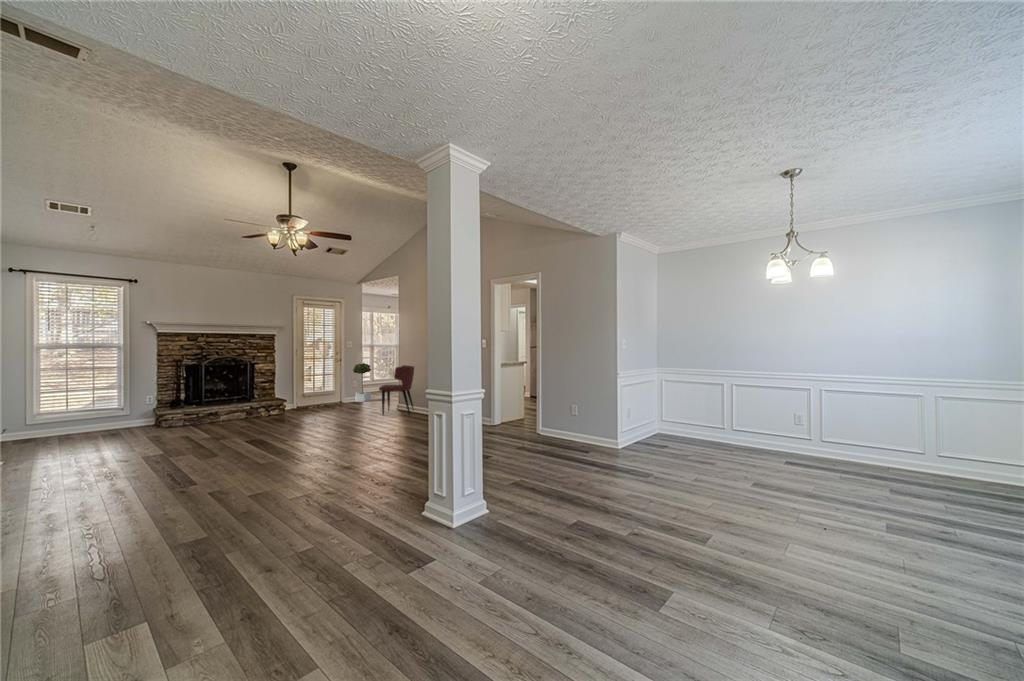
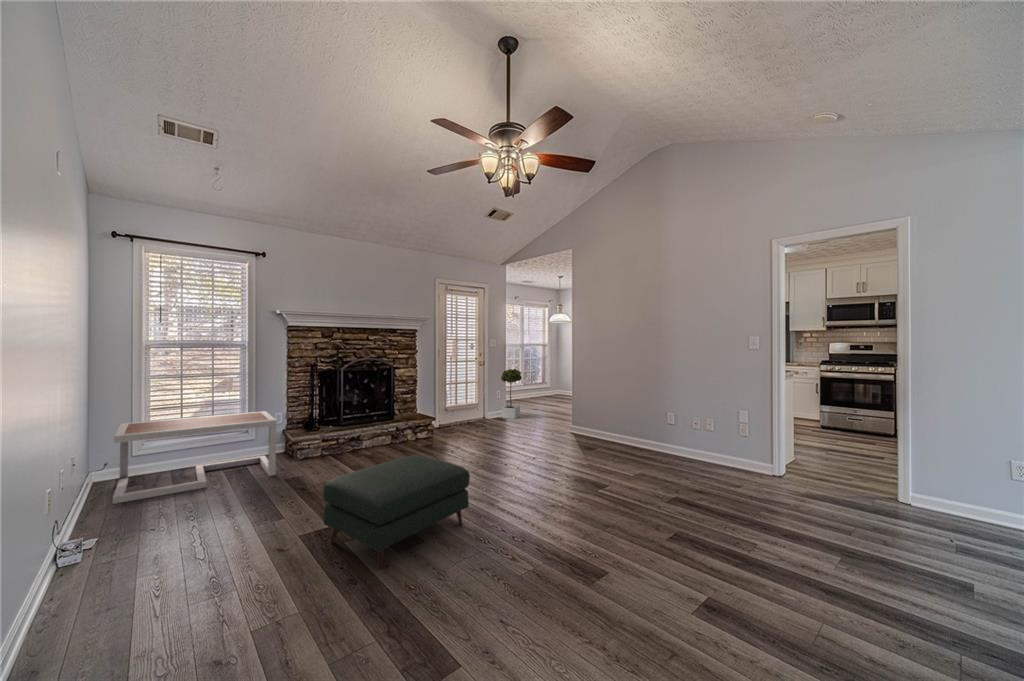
dining chair: present [379,365,414,415] -> none [566,376,613,449]
coffee table: none [14,394,141,451] -> present [113,411,277,504]
ottoman: none [154,411,256,464] -> present [323,455,470,569]

